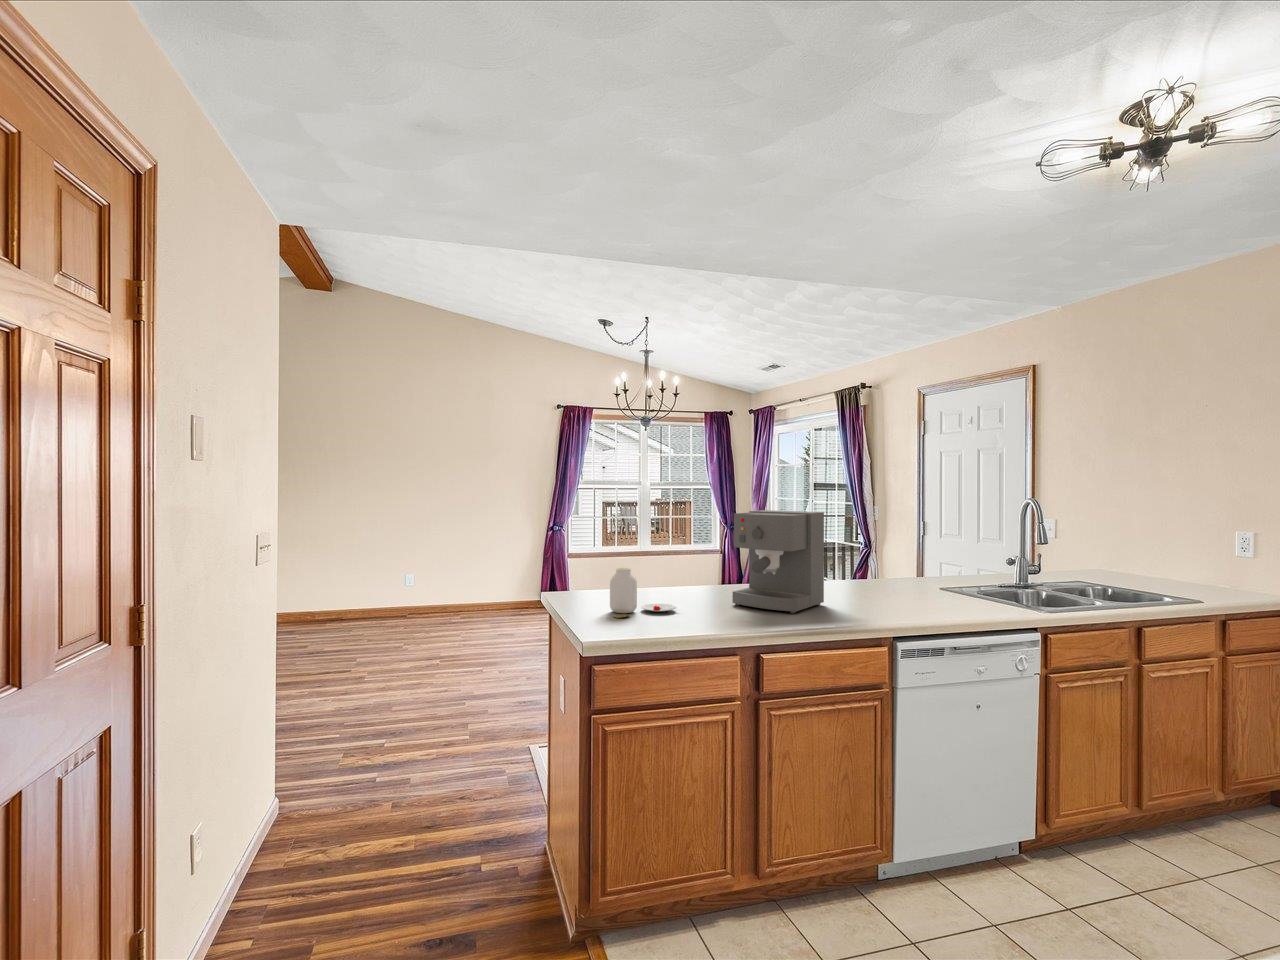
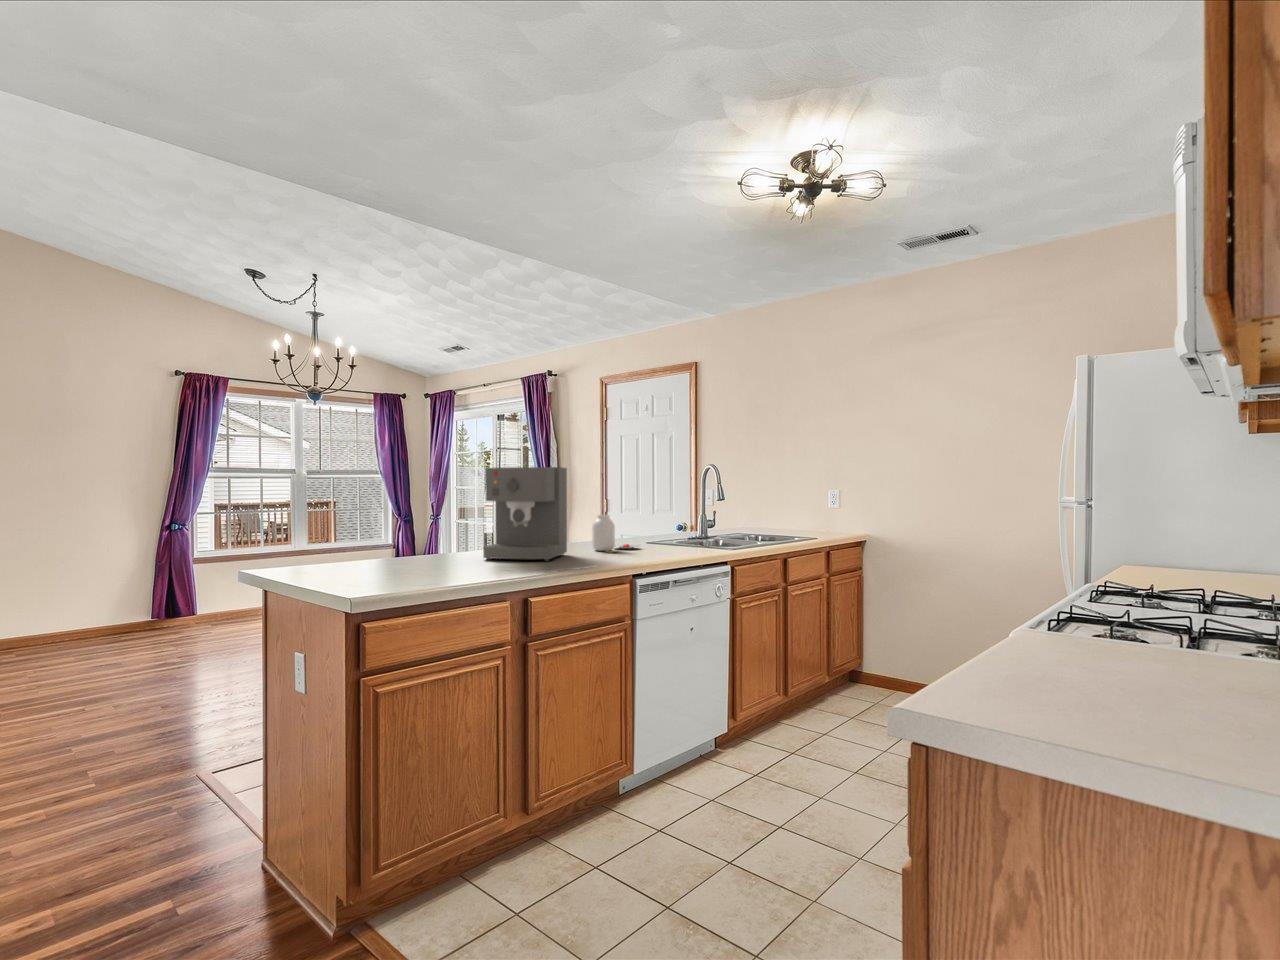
jar: present [610,568,676,618] -> present [592,515,639,553]

